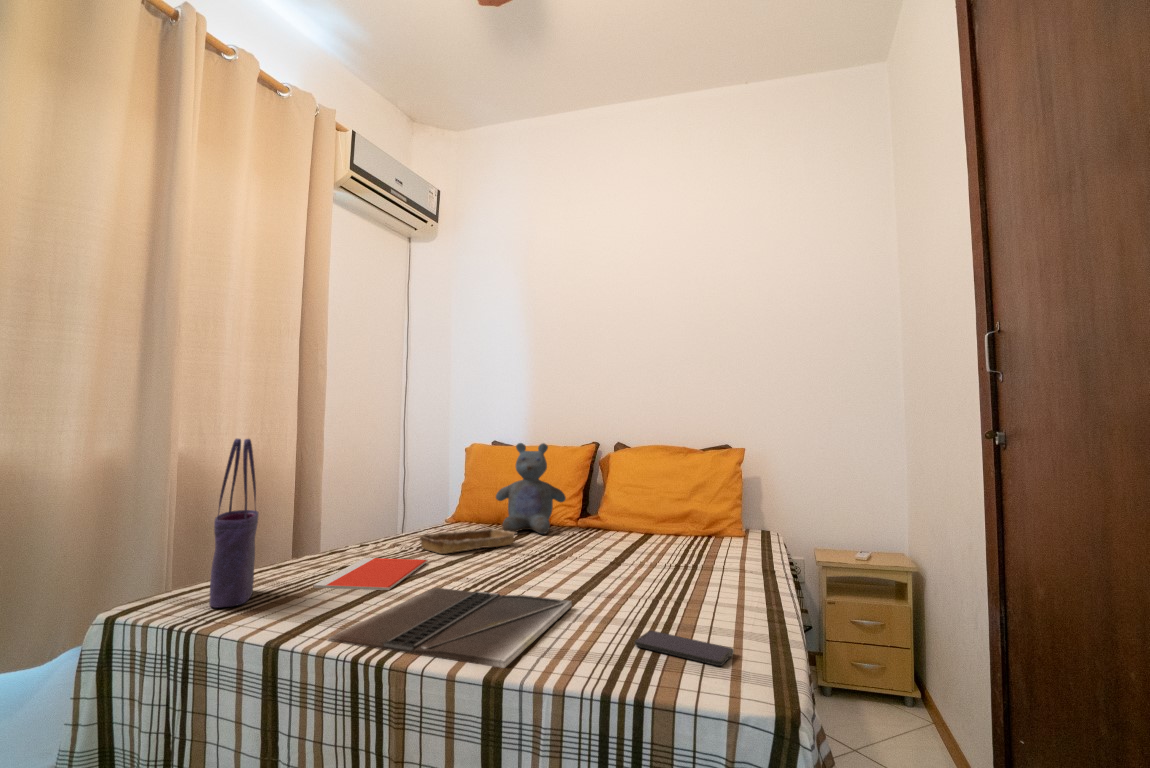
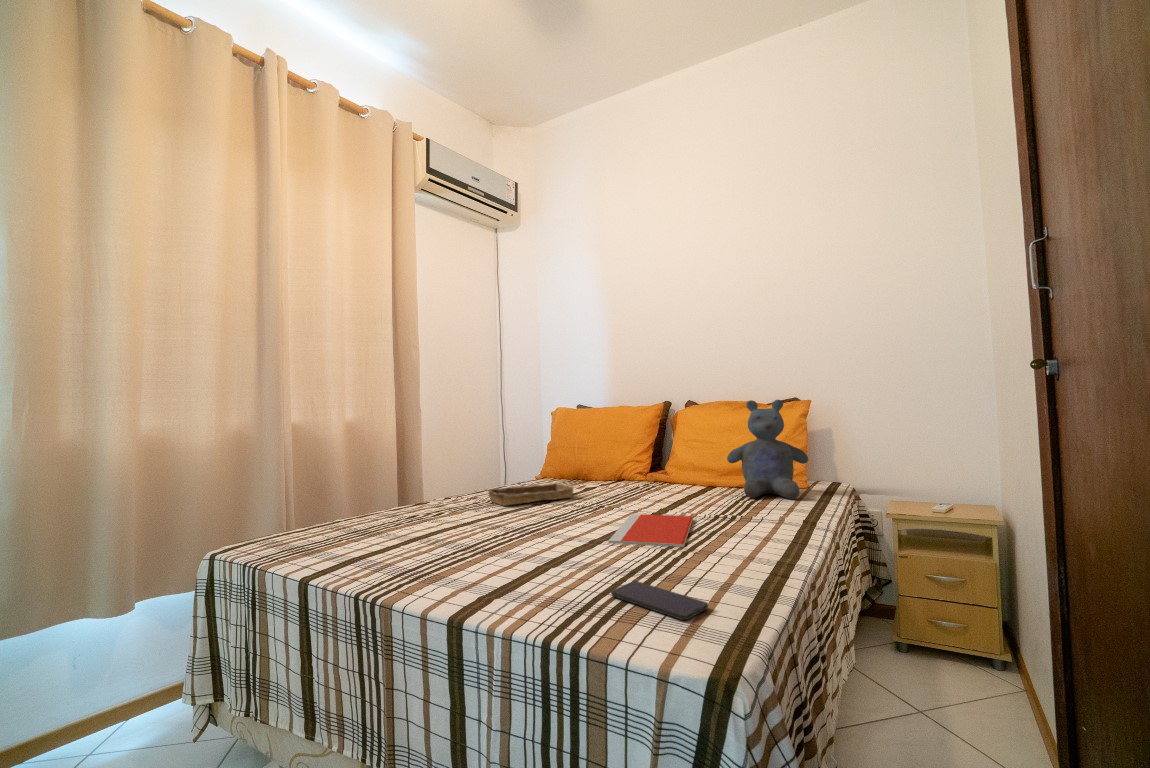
tote bag: present [209,439,258,608] -> none [284,409,327,548]
stuffed bear: present [496,443,566,534] -> present [727,400,808,499]
notebook: present [313,558,428,590] -> present [609,514,693,547]
laptop: present [328,588,572,668] -> none [348,535,580,611]

